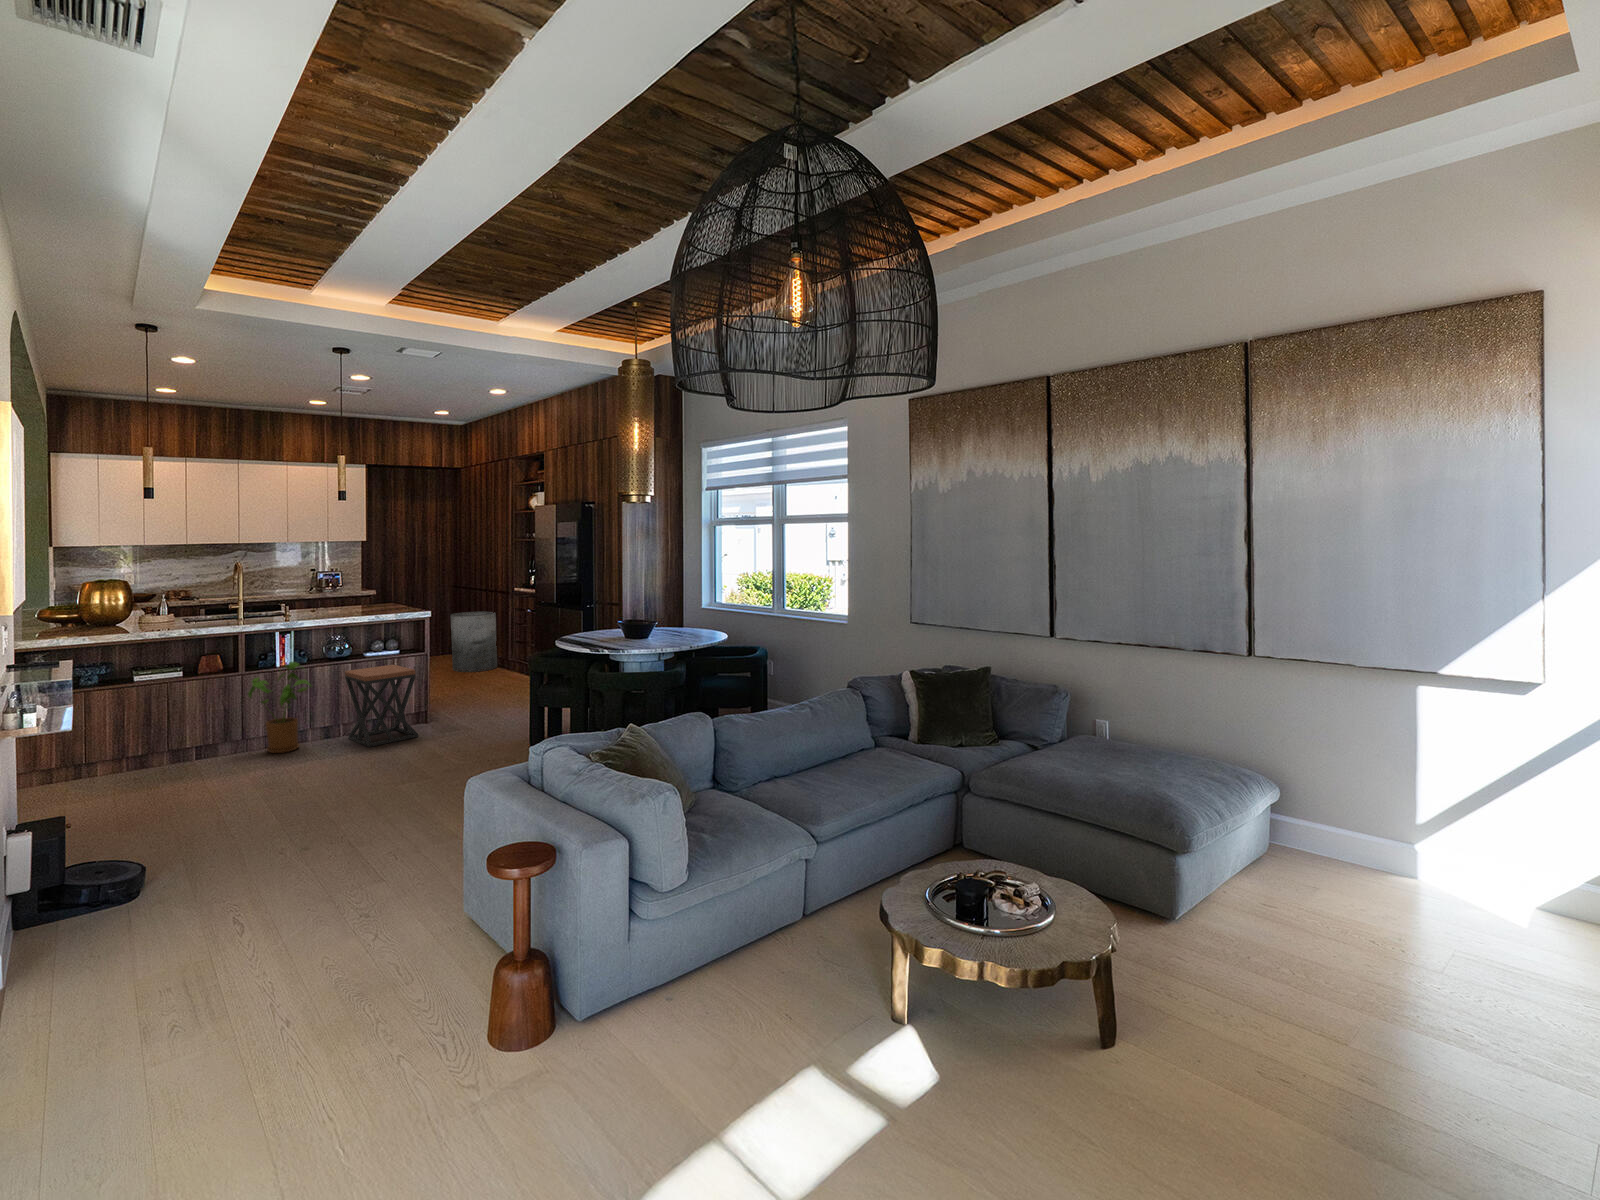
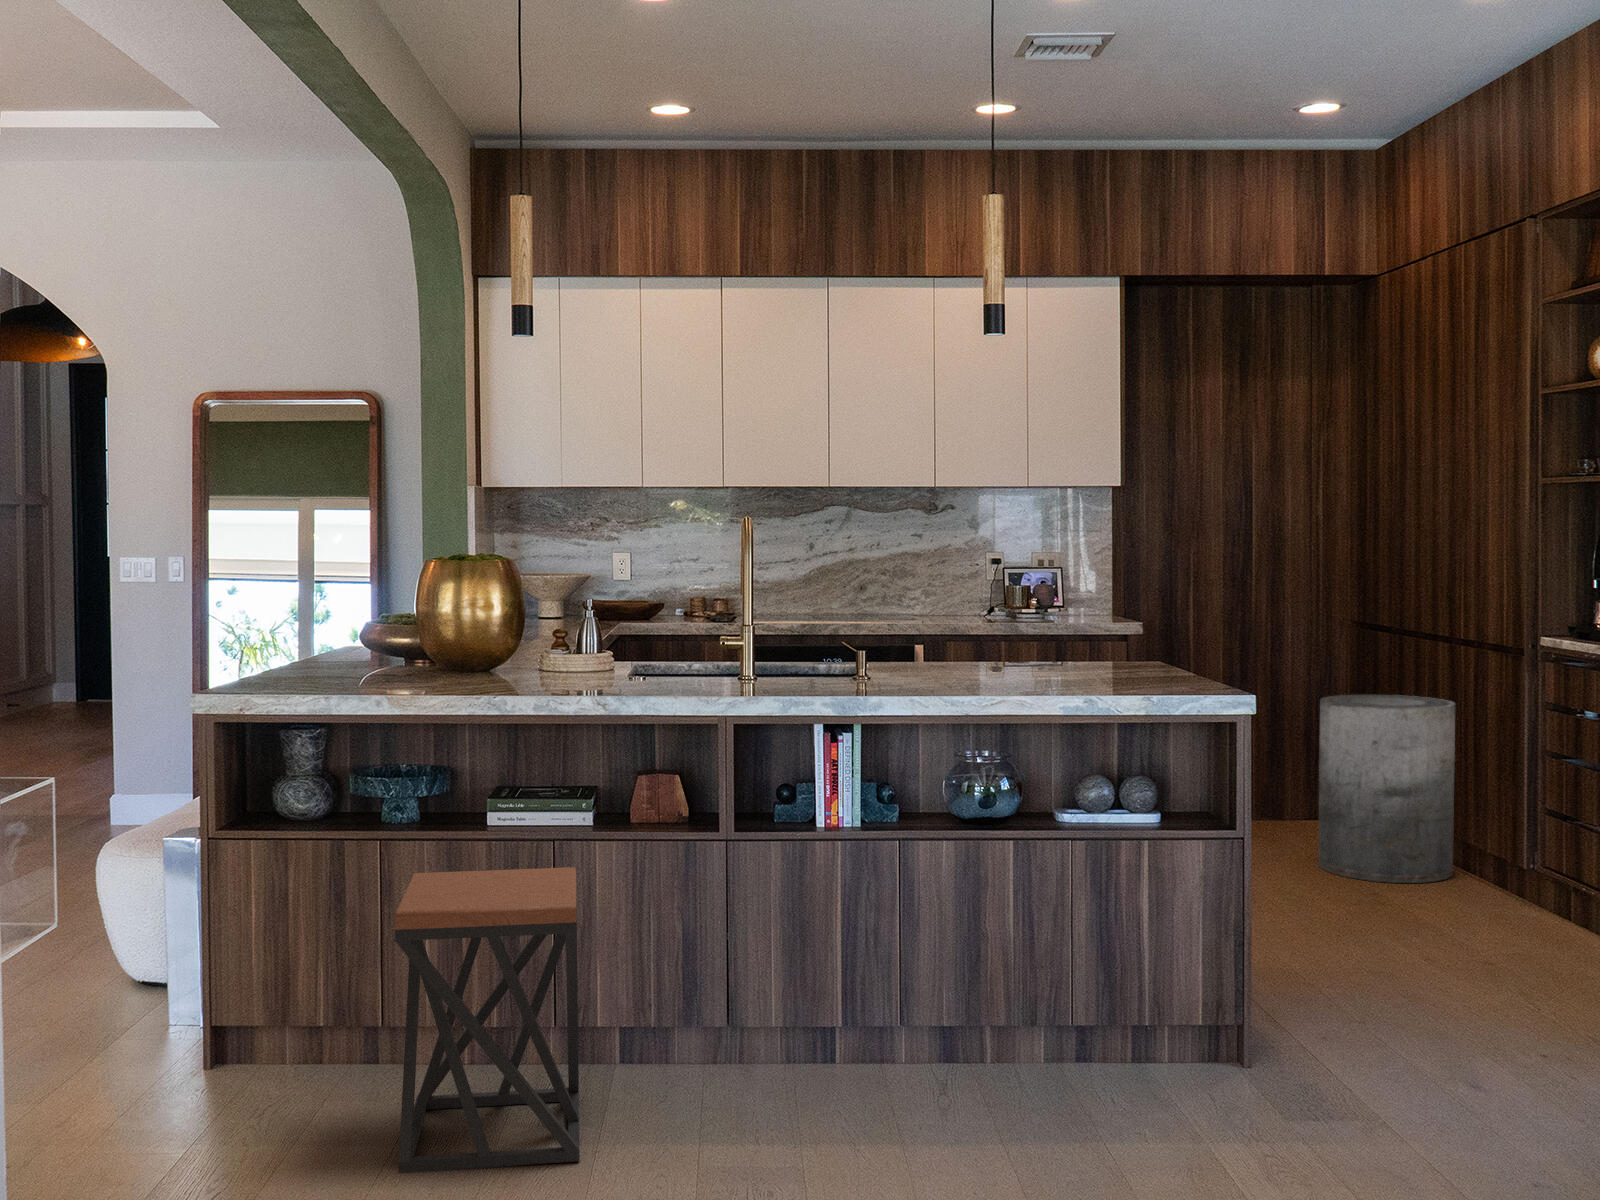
house plant: present [248,662,311,753] -> none [720,822,885,1122]
stool: present [345,665,418,747] -> present [395,867,580,1173]

